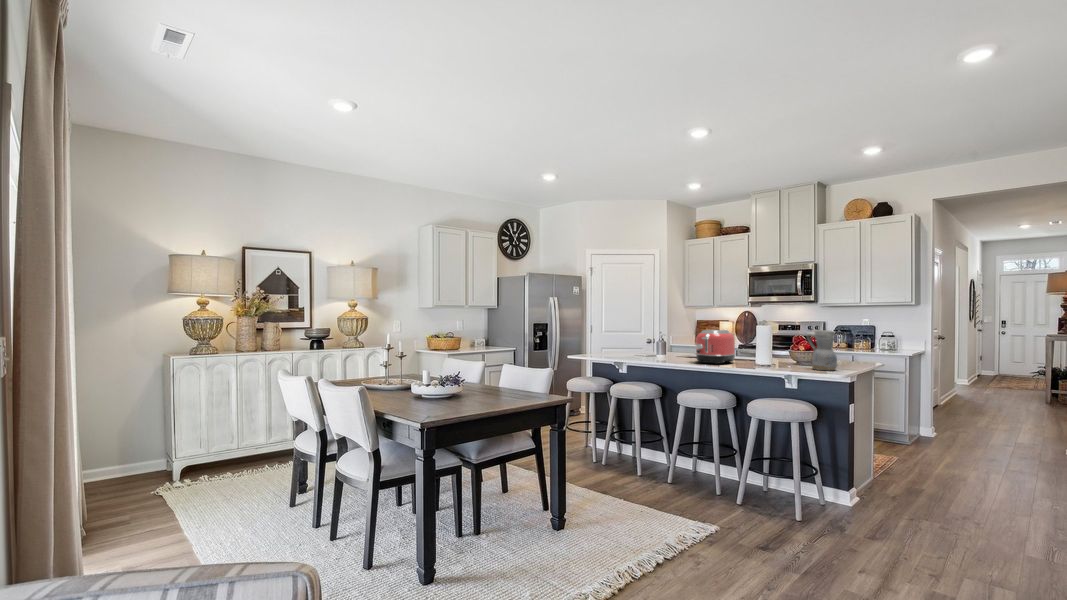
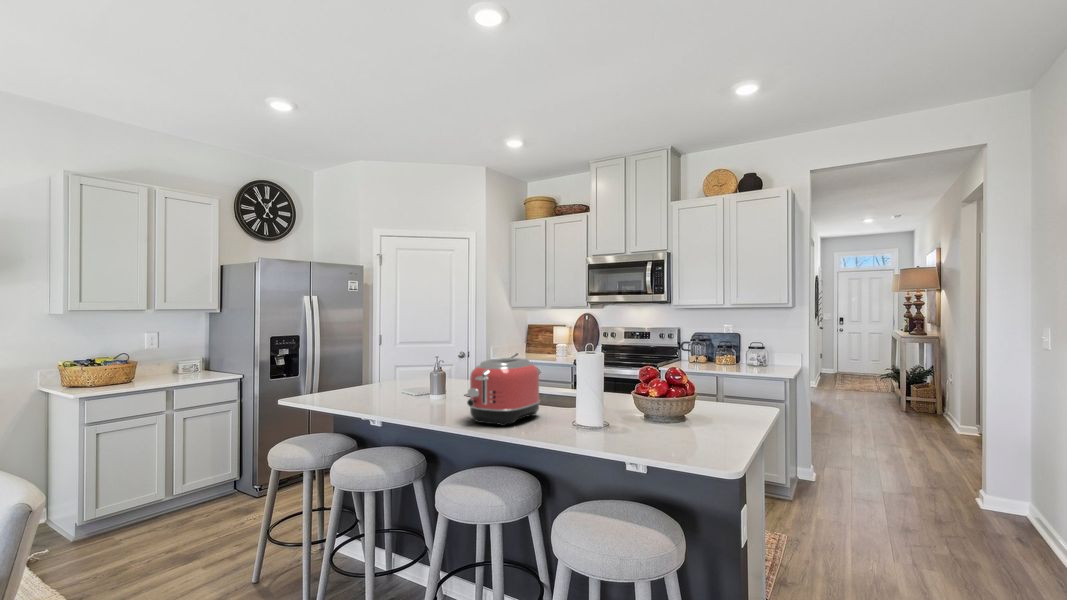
ceramic pitcher: present [807,330,837,370] -> none [654,361,705,438]

